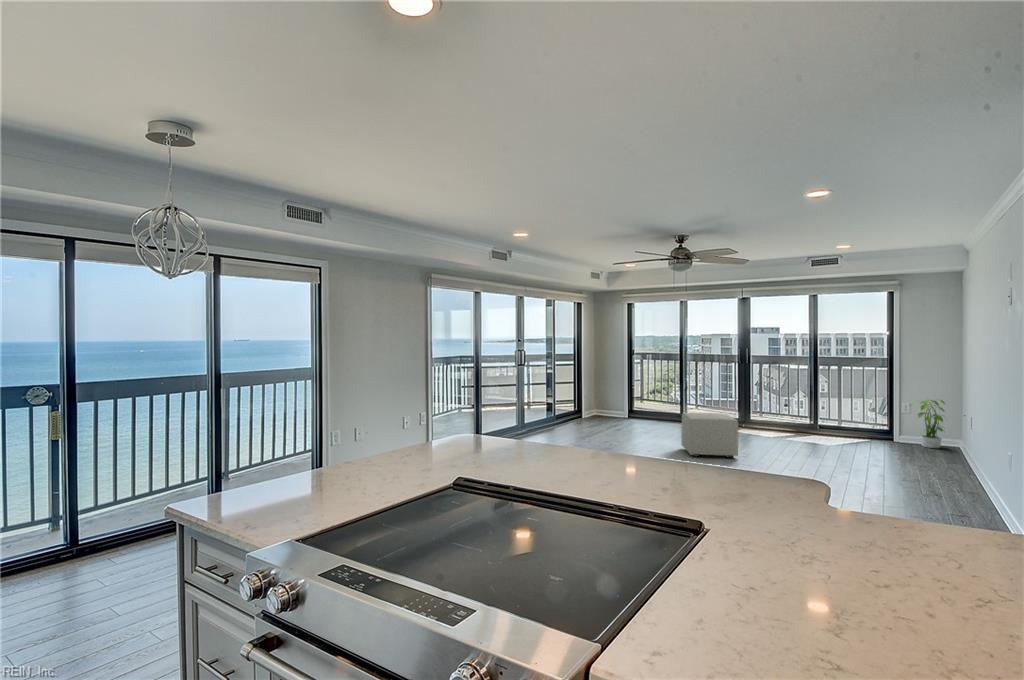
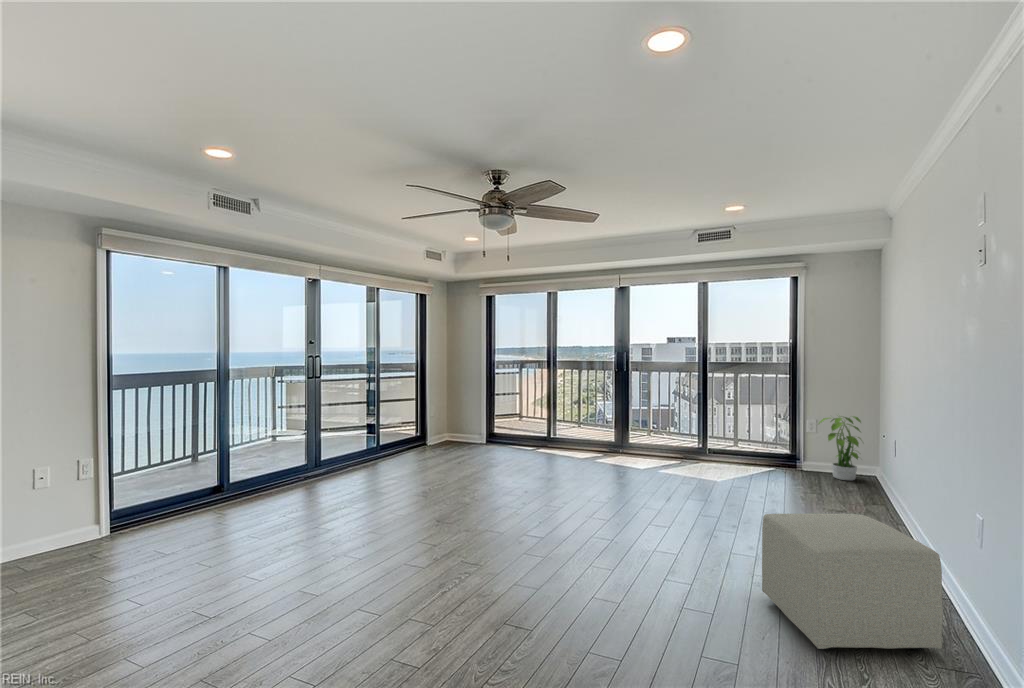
ottoman: present [681,413,738,458] -> present [762,513,943,651]

